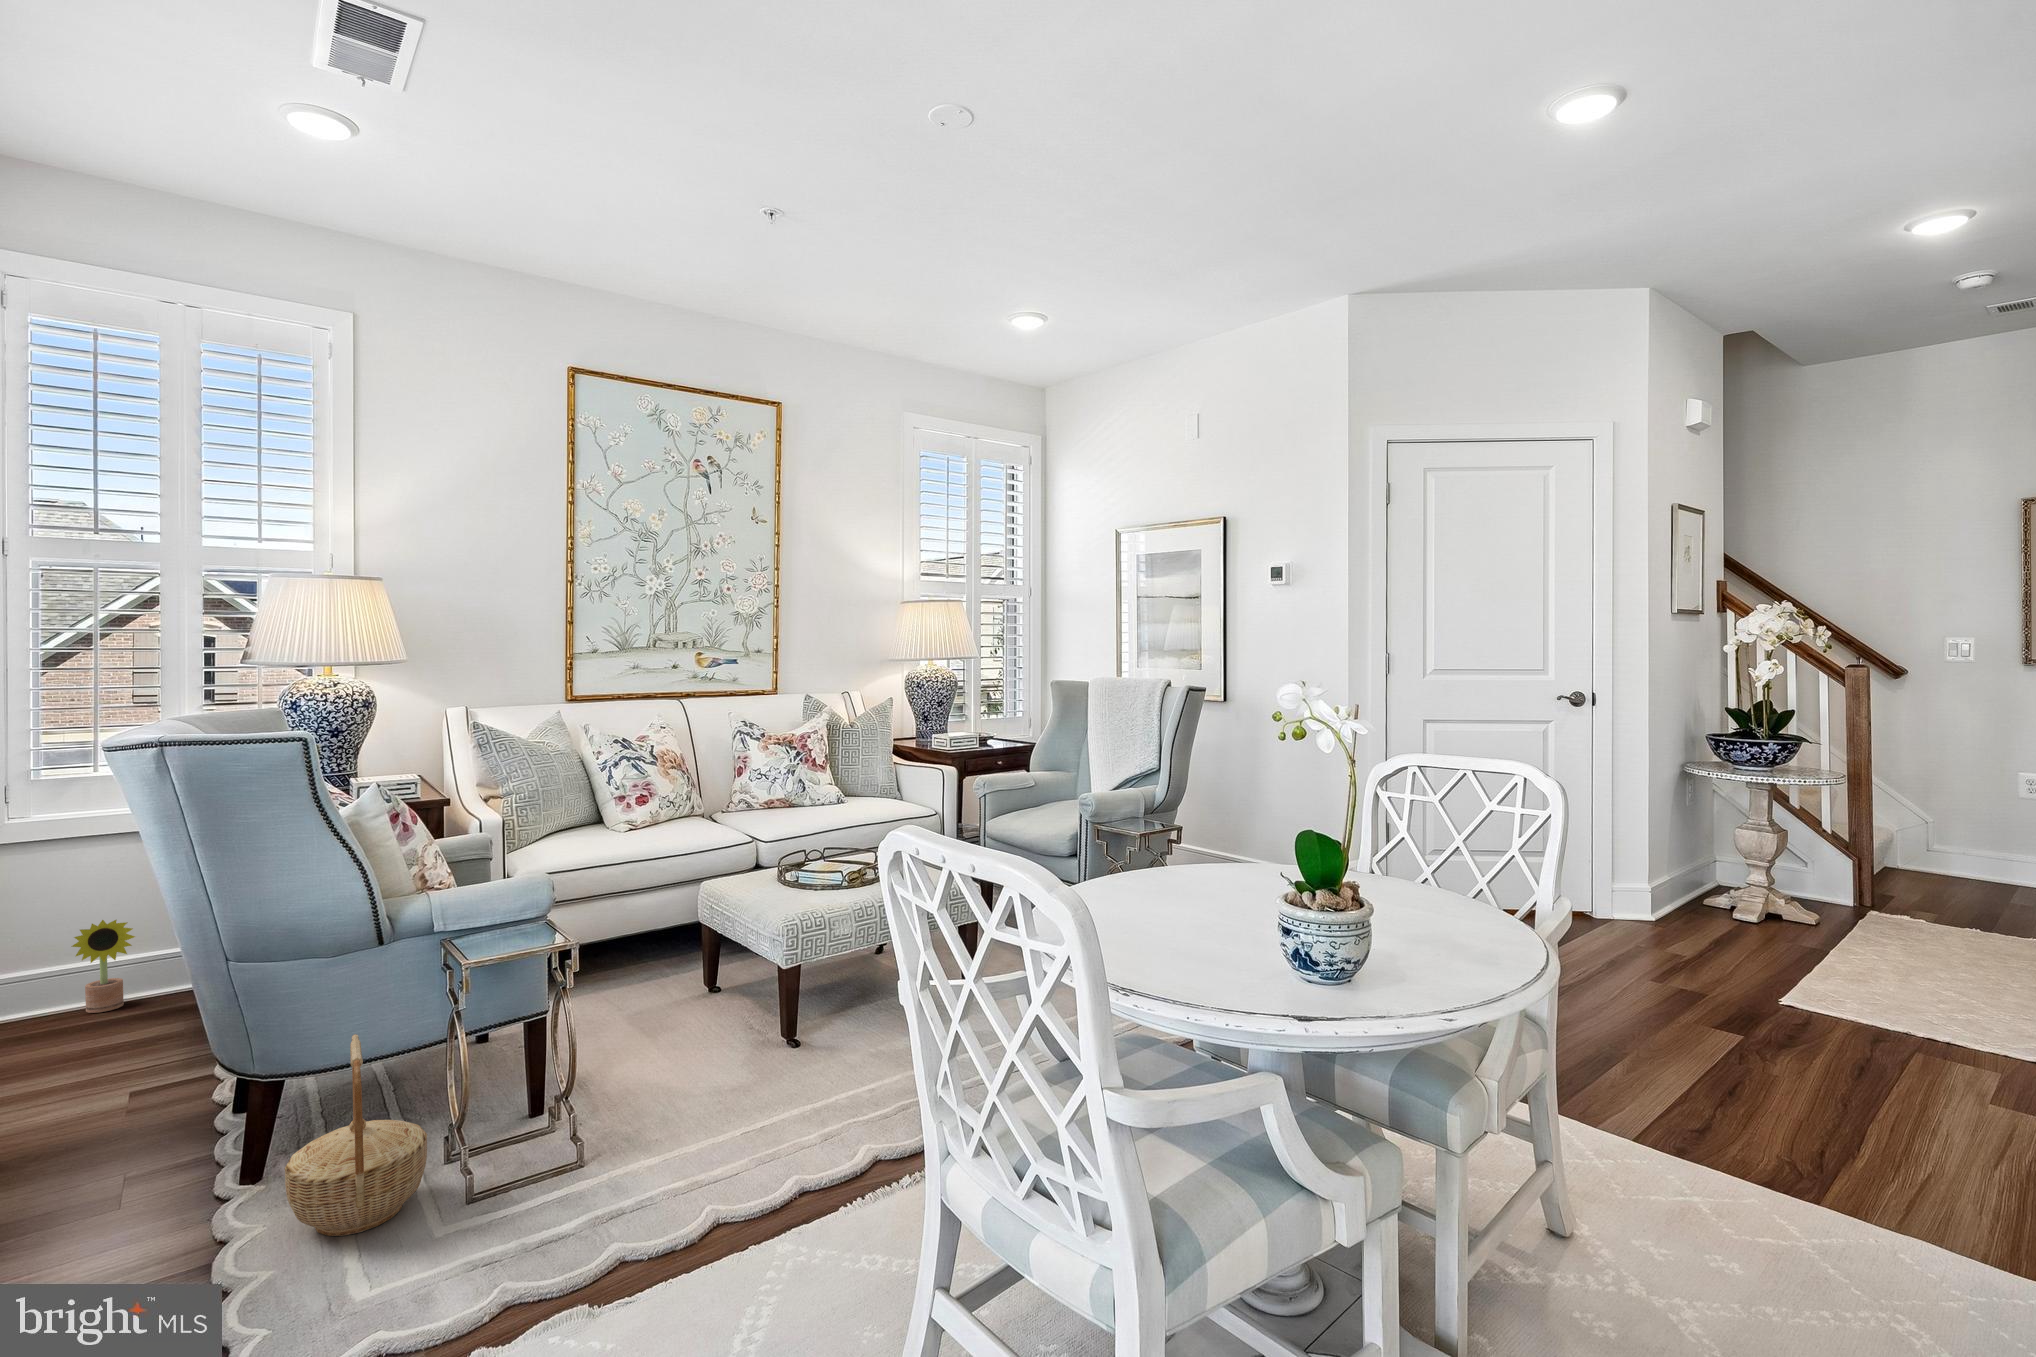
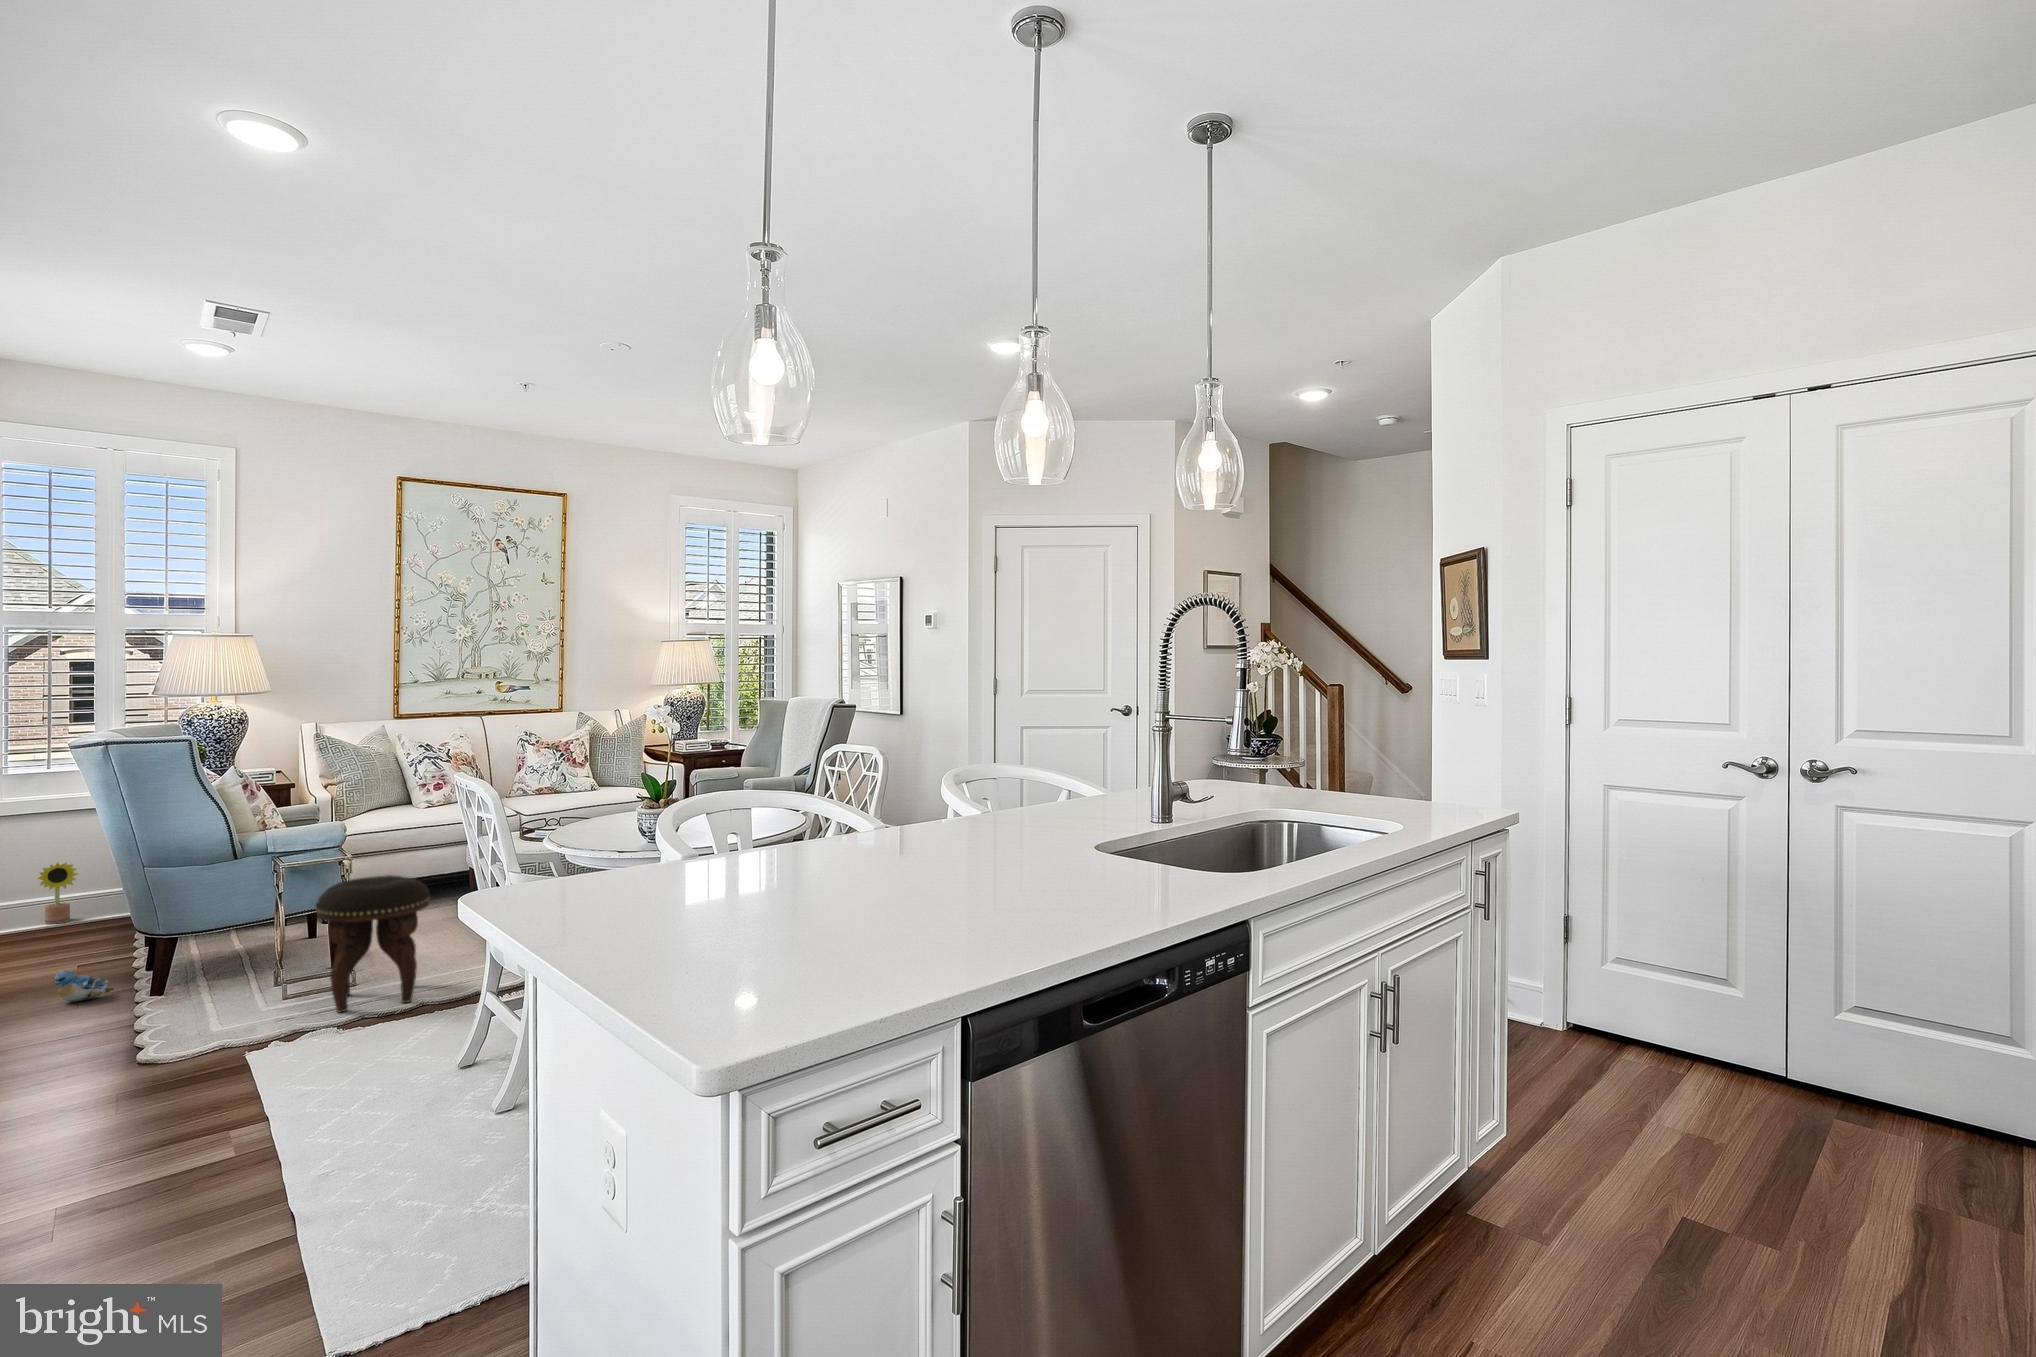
footstool: none [535,979,729,1259] -> present [316,875,430,1012]
basket: present [285,1034,427,1236] -> none [178,905,260,1007]
plush toy: none [58,1159,171,1217] -> present [52,970,114,1001]

